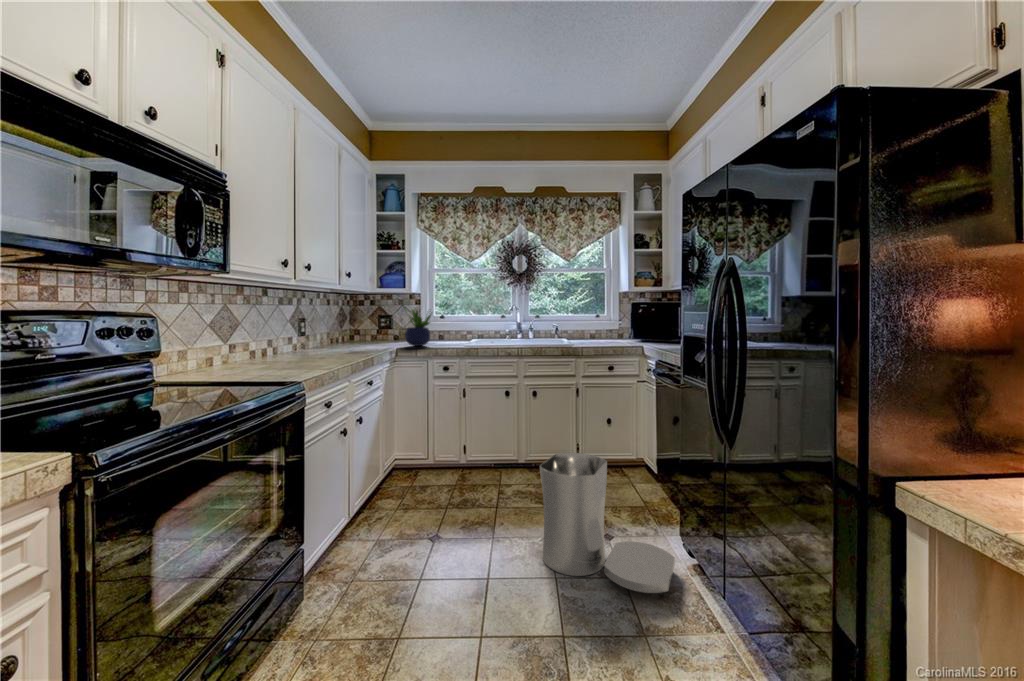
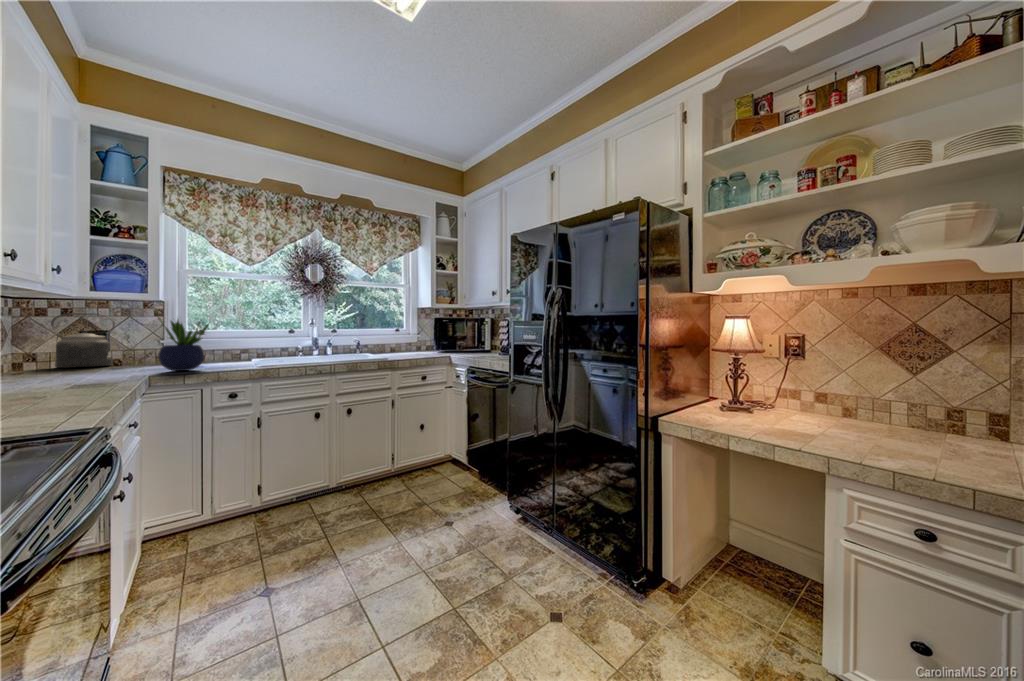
kettle: none [361,304,394,340] -> present [51,313,115,368]
trash can: present [540,453,675,593] -> none [418,466,552,600]

